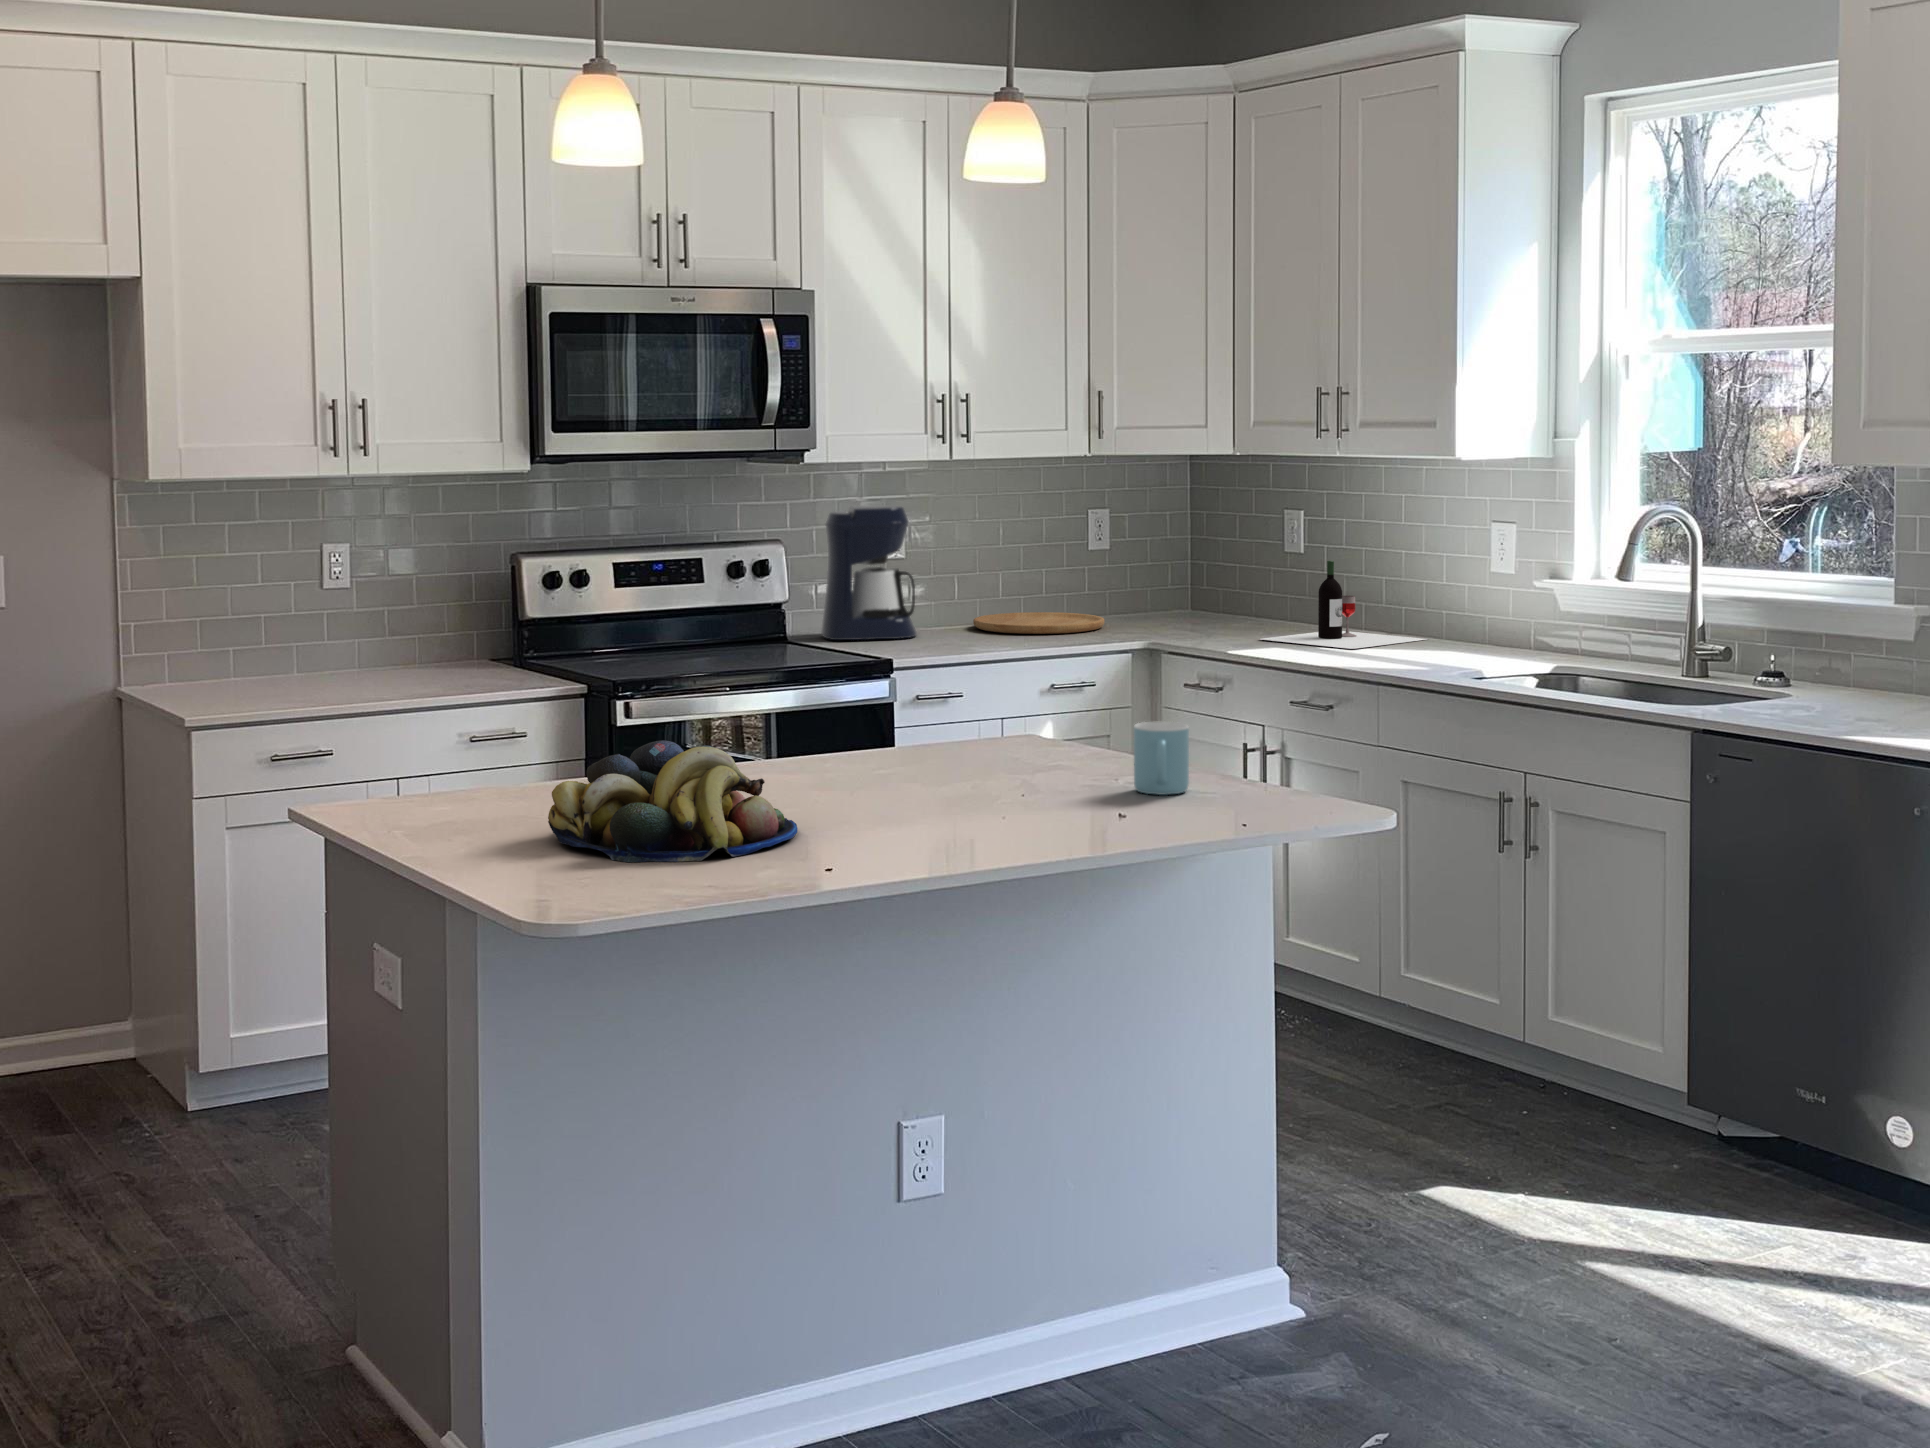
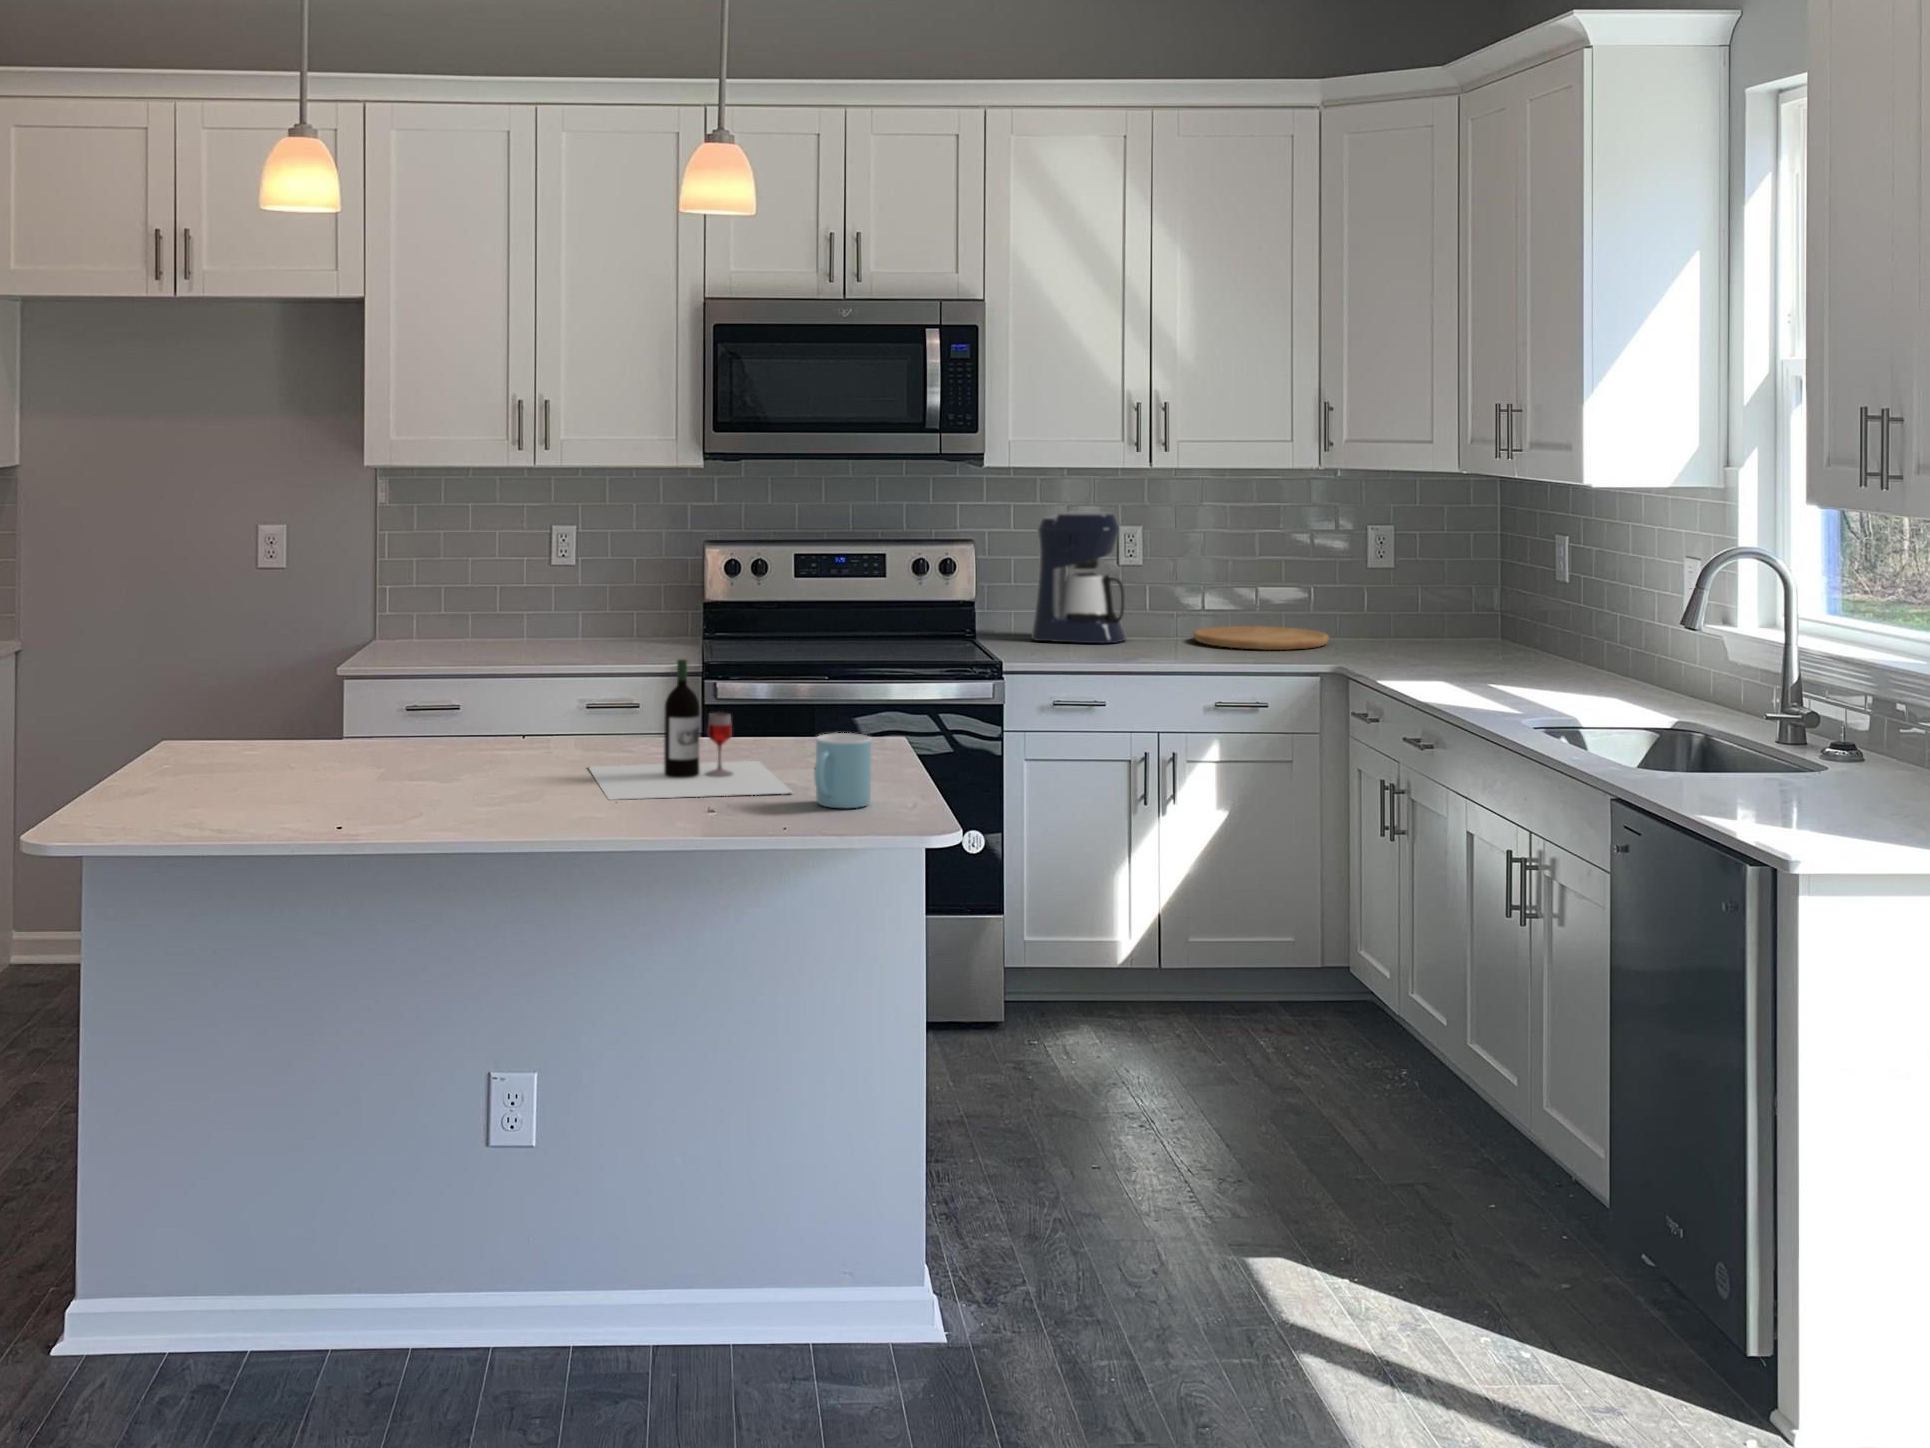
wine bottle: present [1261,561,1427,649] -> present [589,659,792,800]
fruit bowl: present [548,740,798,862] -> none [213,708,438,817]

